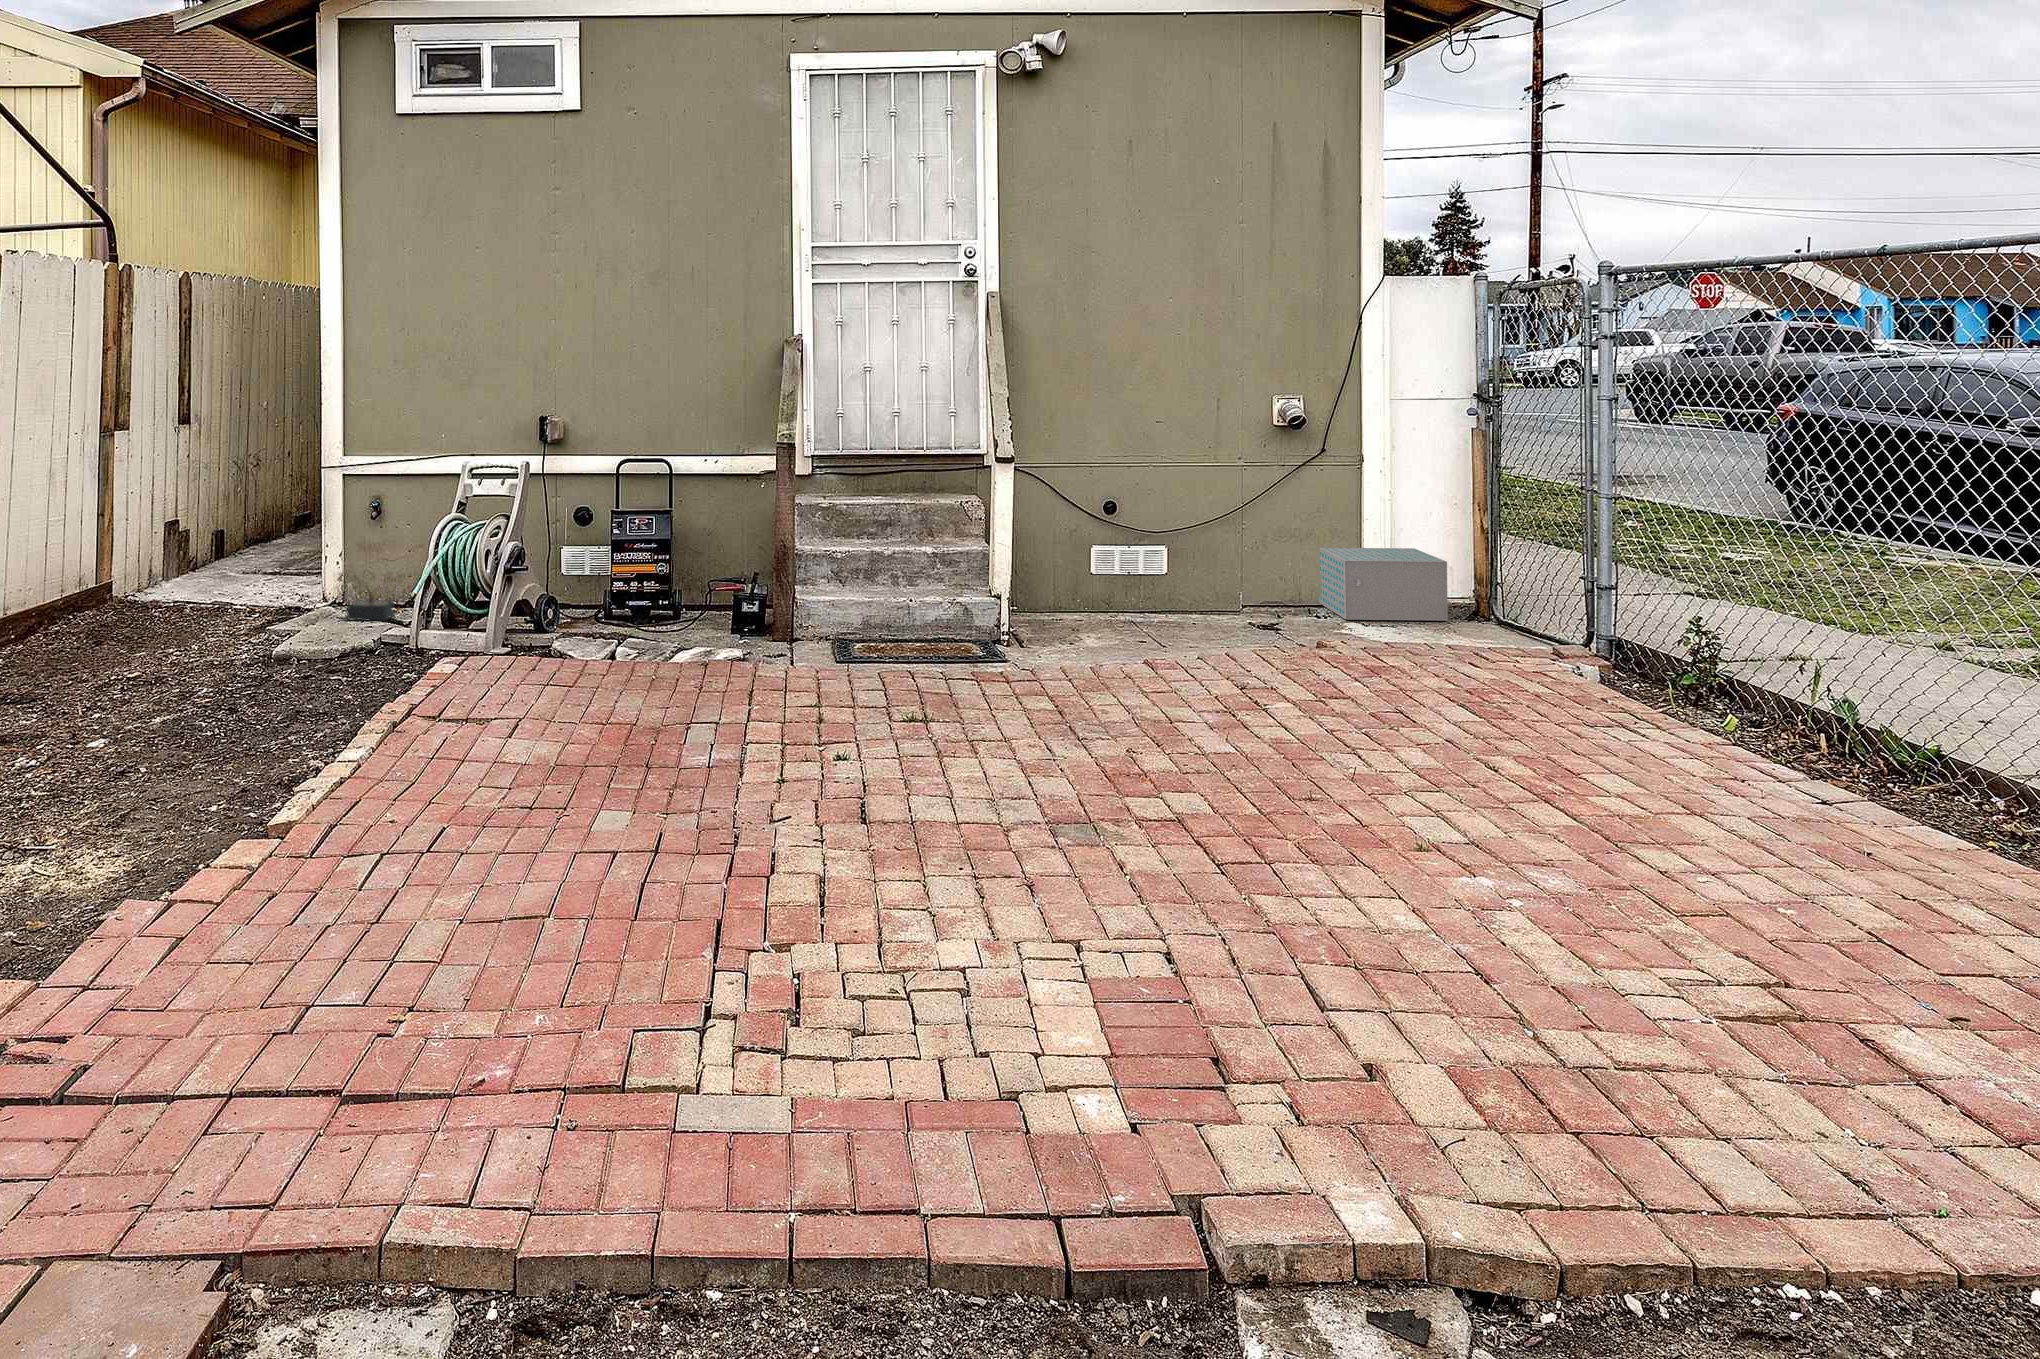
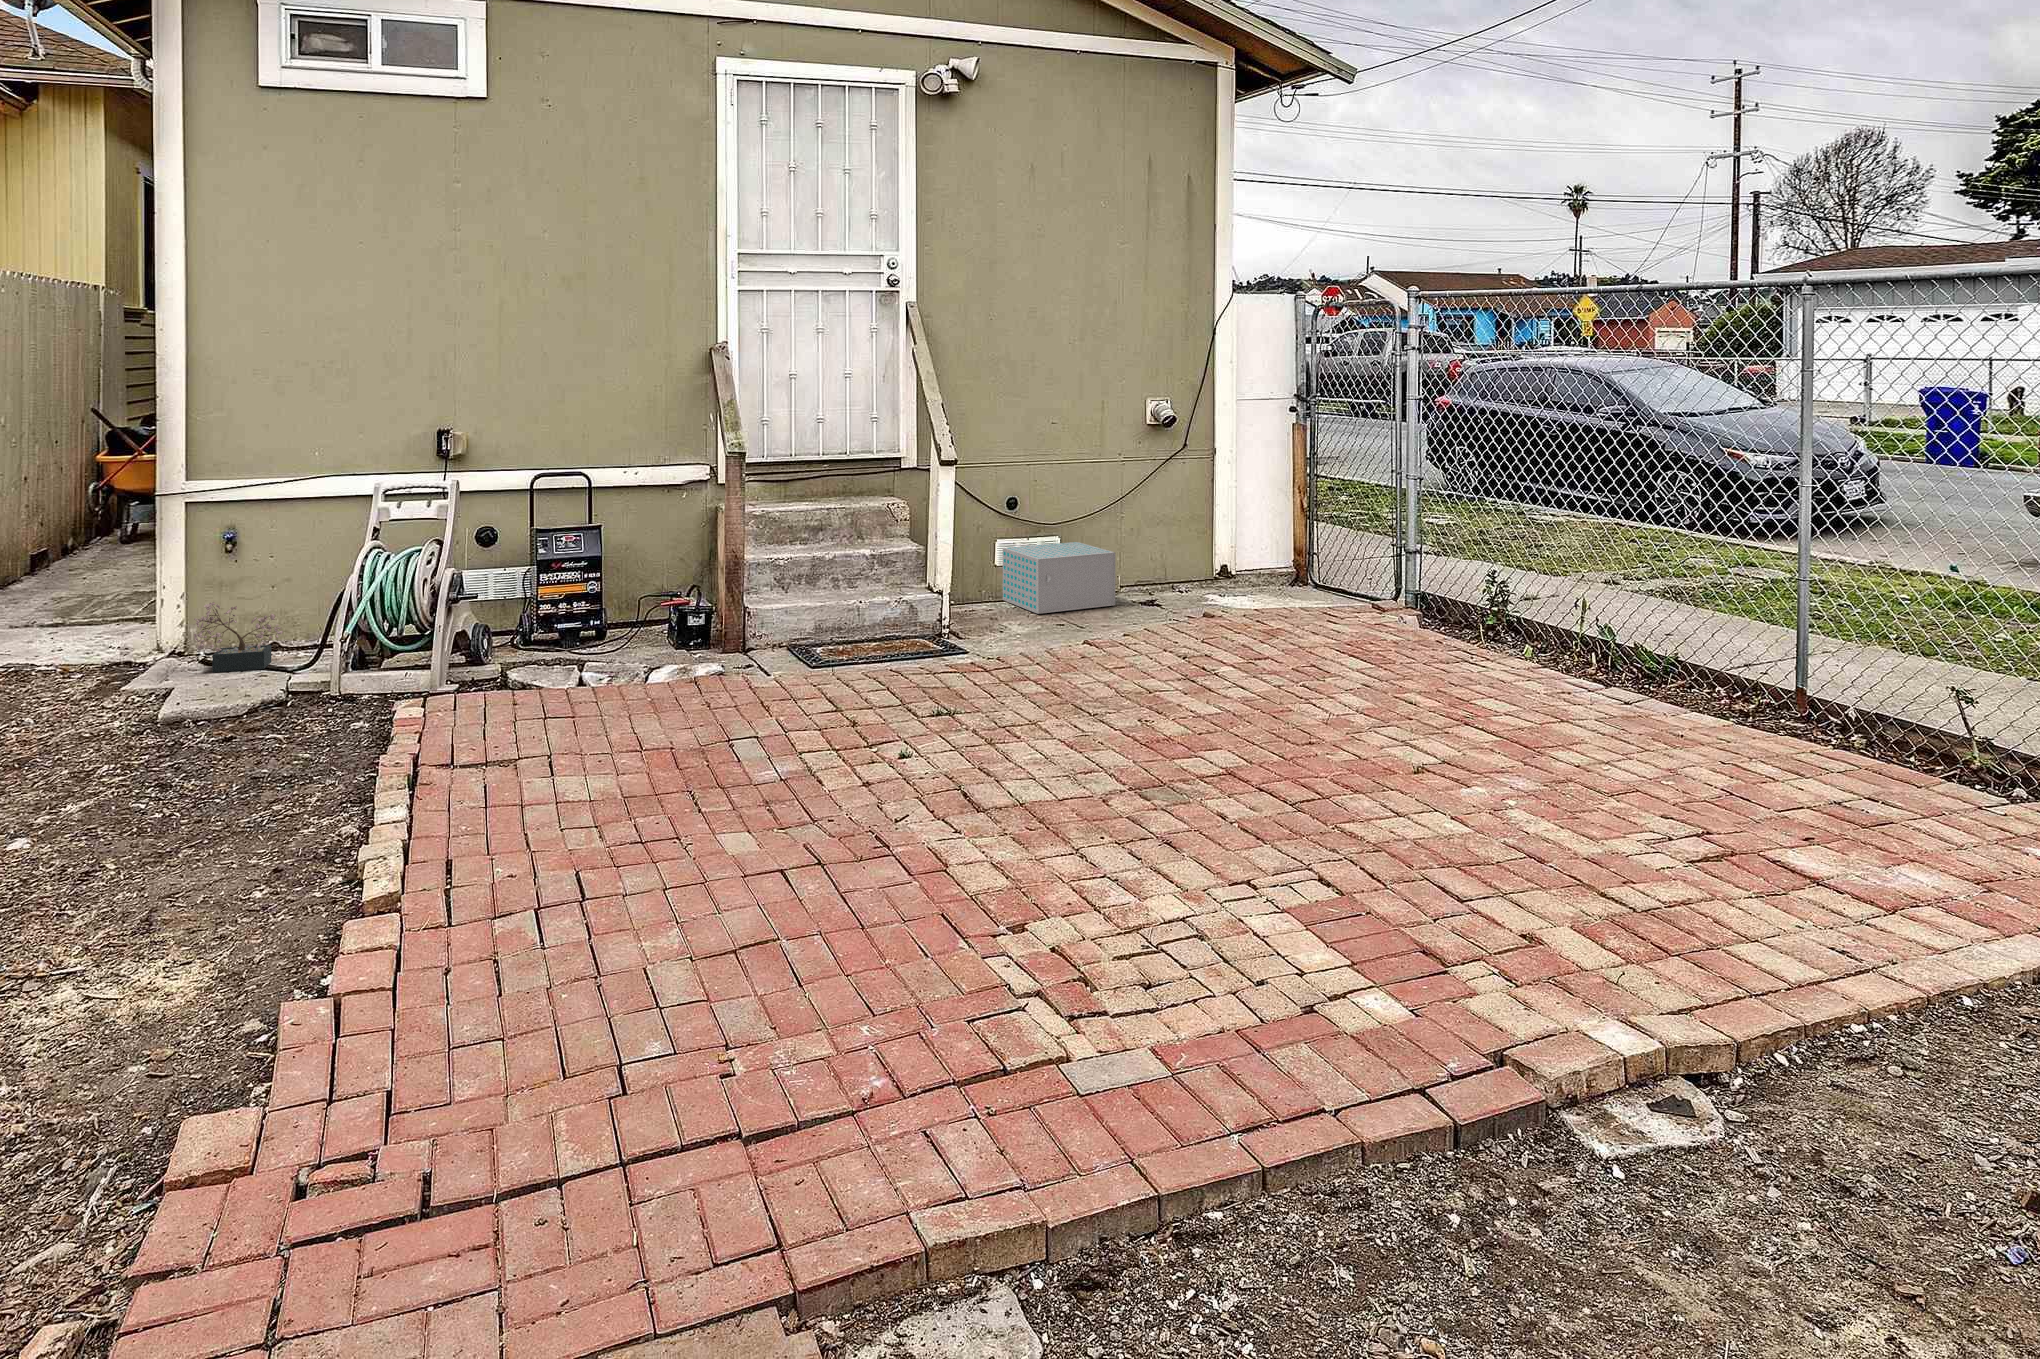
storage box: present [1319,548,1448,620] -> present [1003,542,1115,614]

